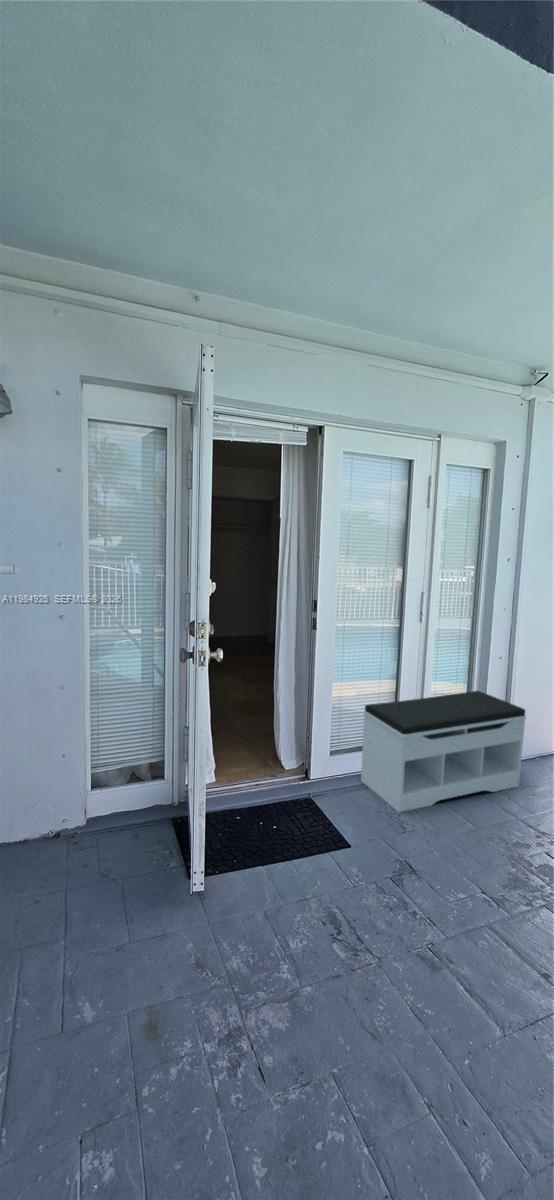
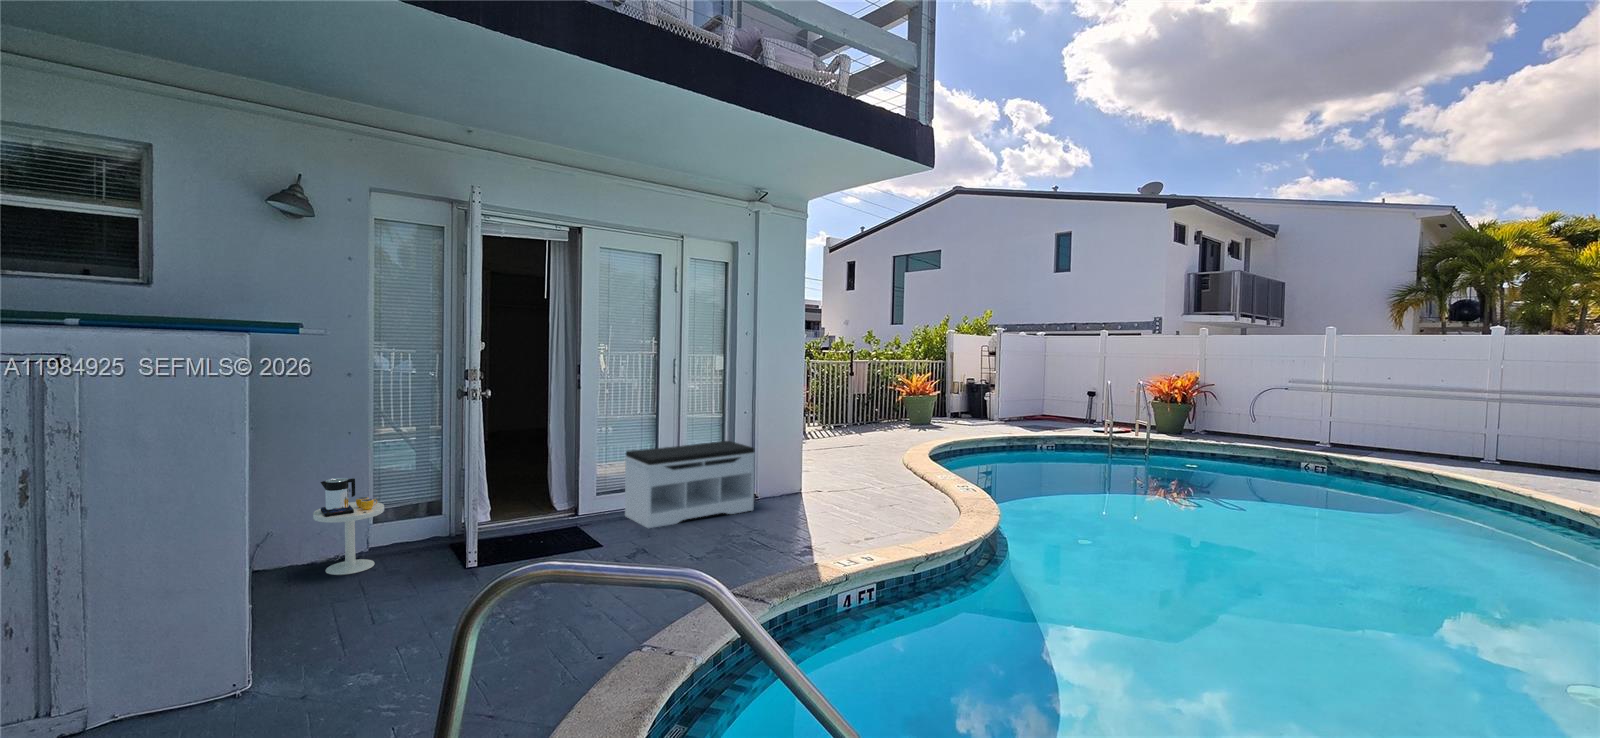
side table: none [19,749,99,874] -> present [313,478,384,575]

